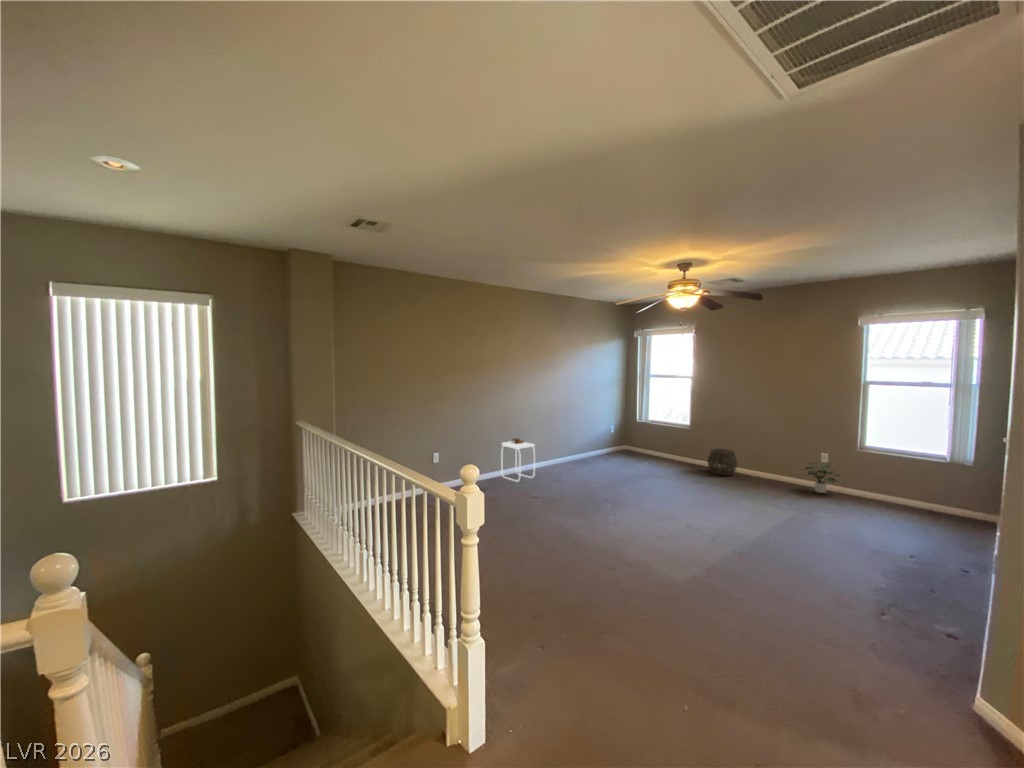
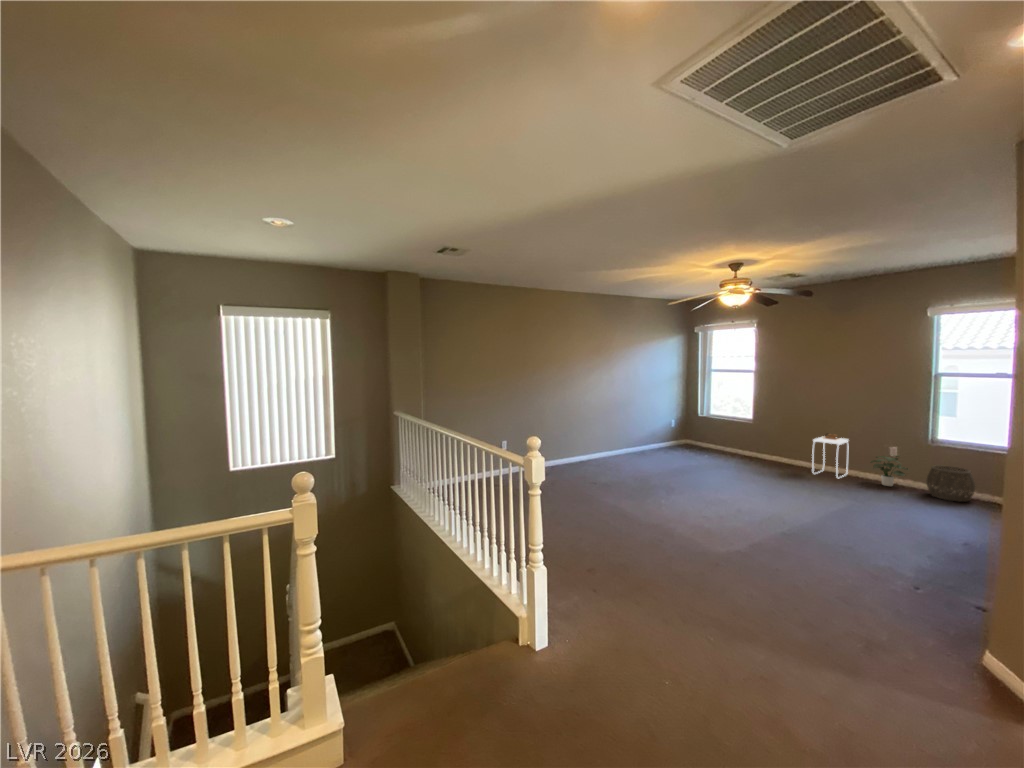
side table: present [501,439,535,481] -> present [812,434,848,478]
woven basket: present [708,449,737,475] -> present [926,465,975,502]

